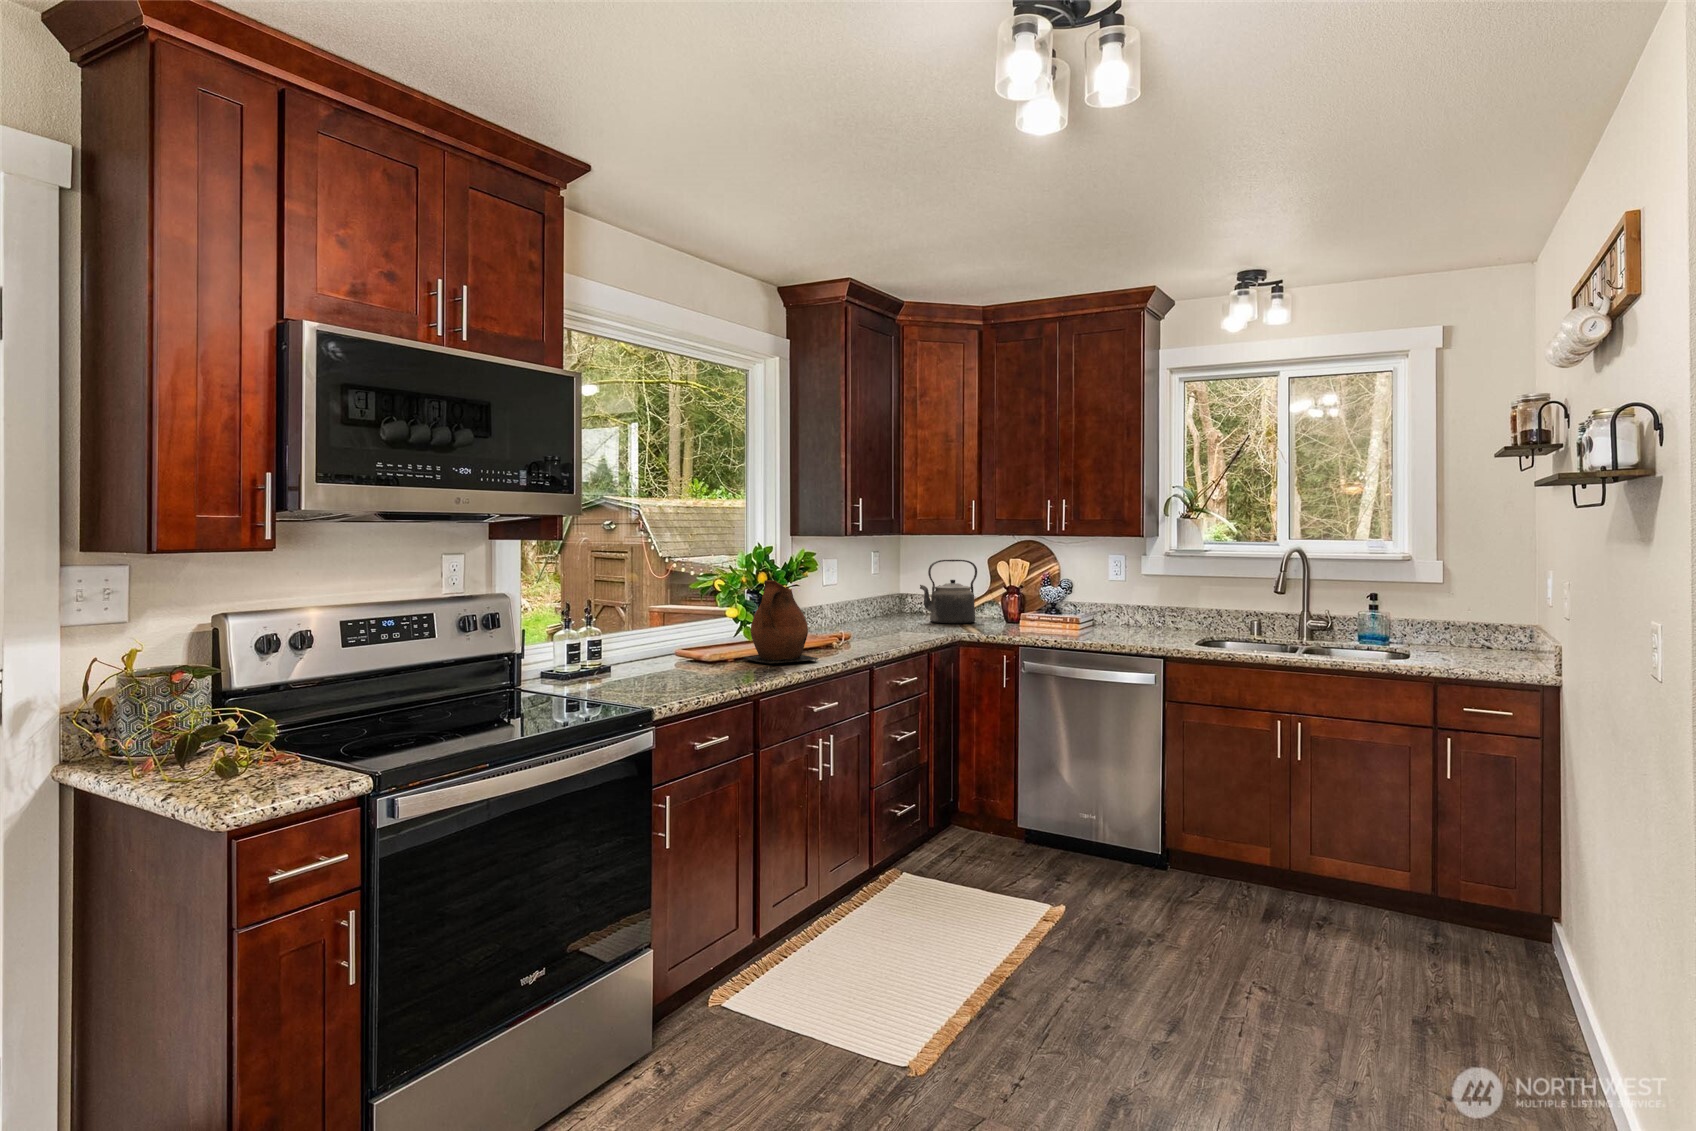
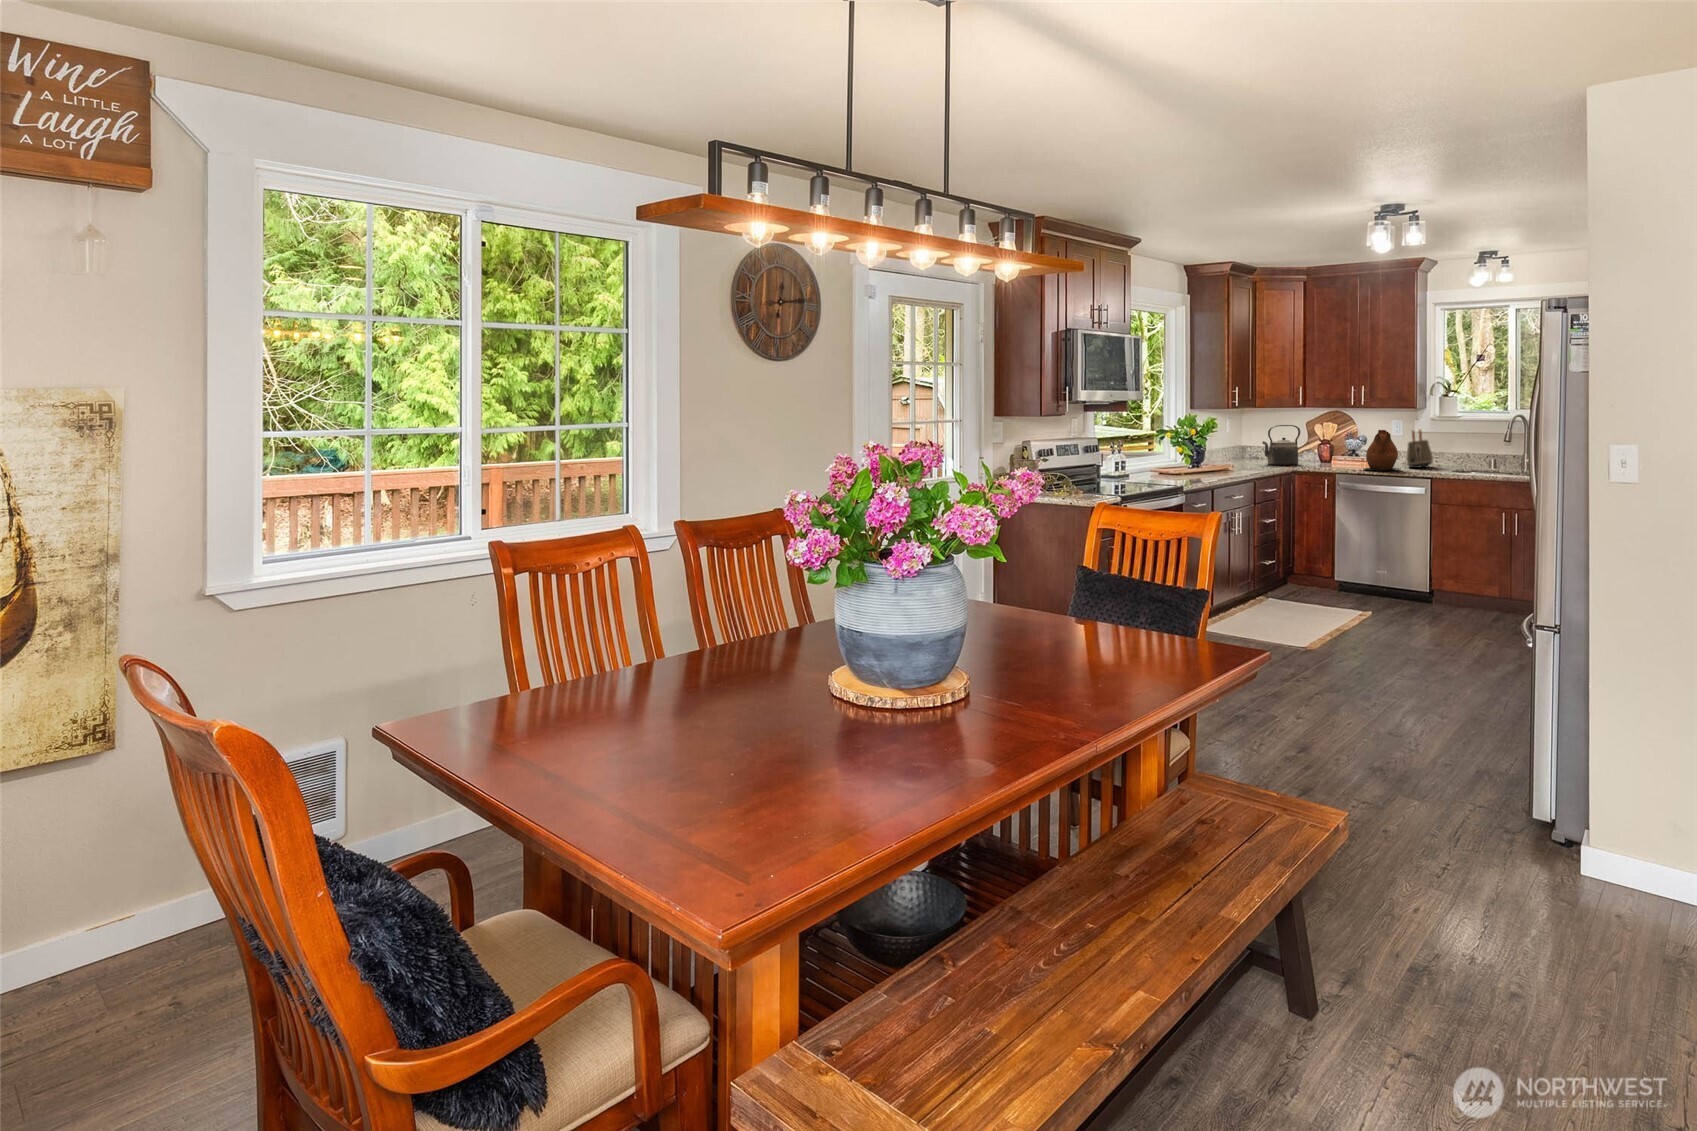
toaster: none [1131,571,1171,635] -> present [1407,430,1433,468]
ceramic pitcher: present [745,580,819,663] -> present [1365,430,1399,470]

